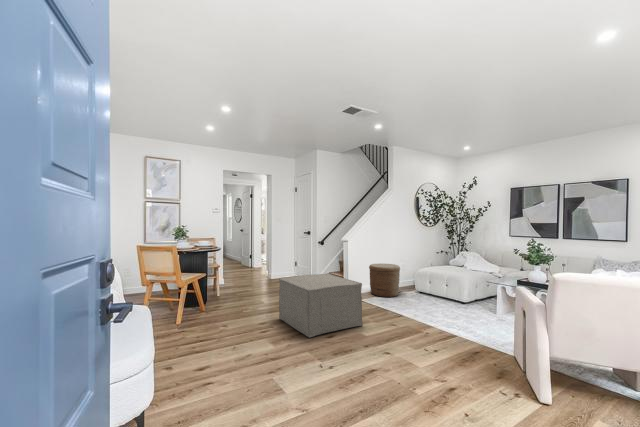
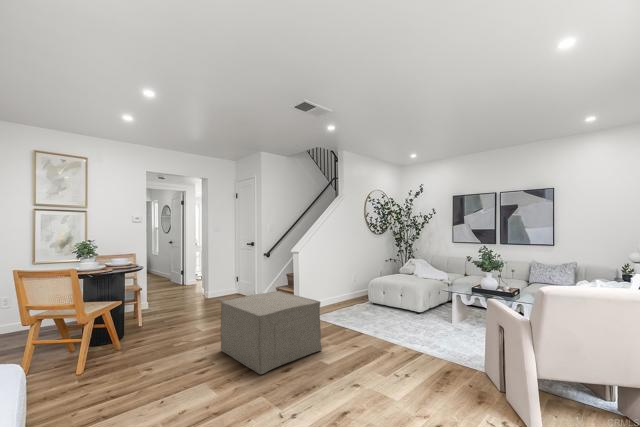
woven basket: present [369,264,400,297] -> none [321,275,353,312]

